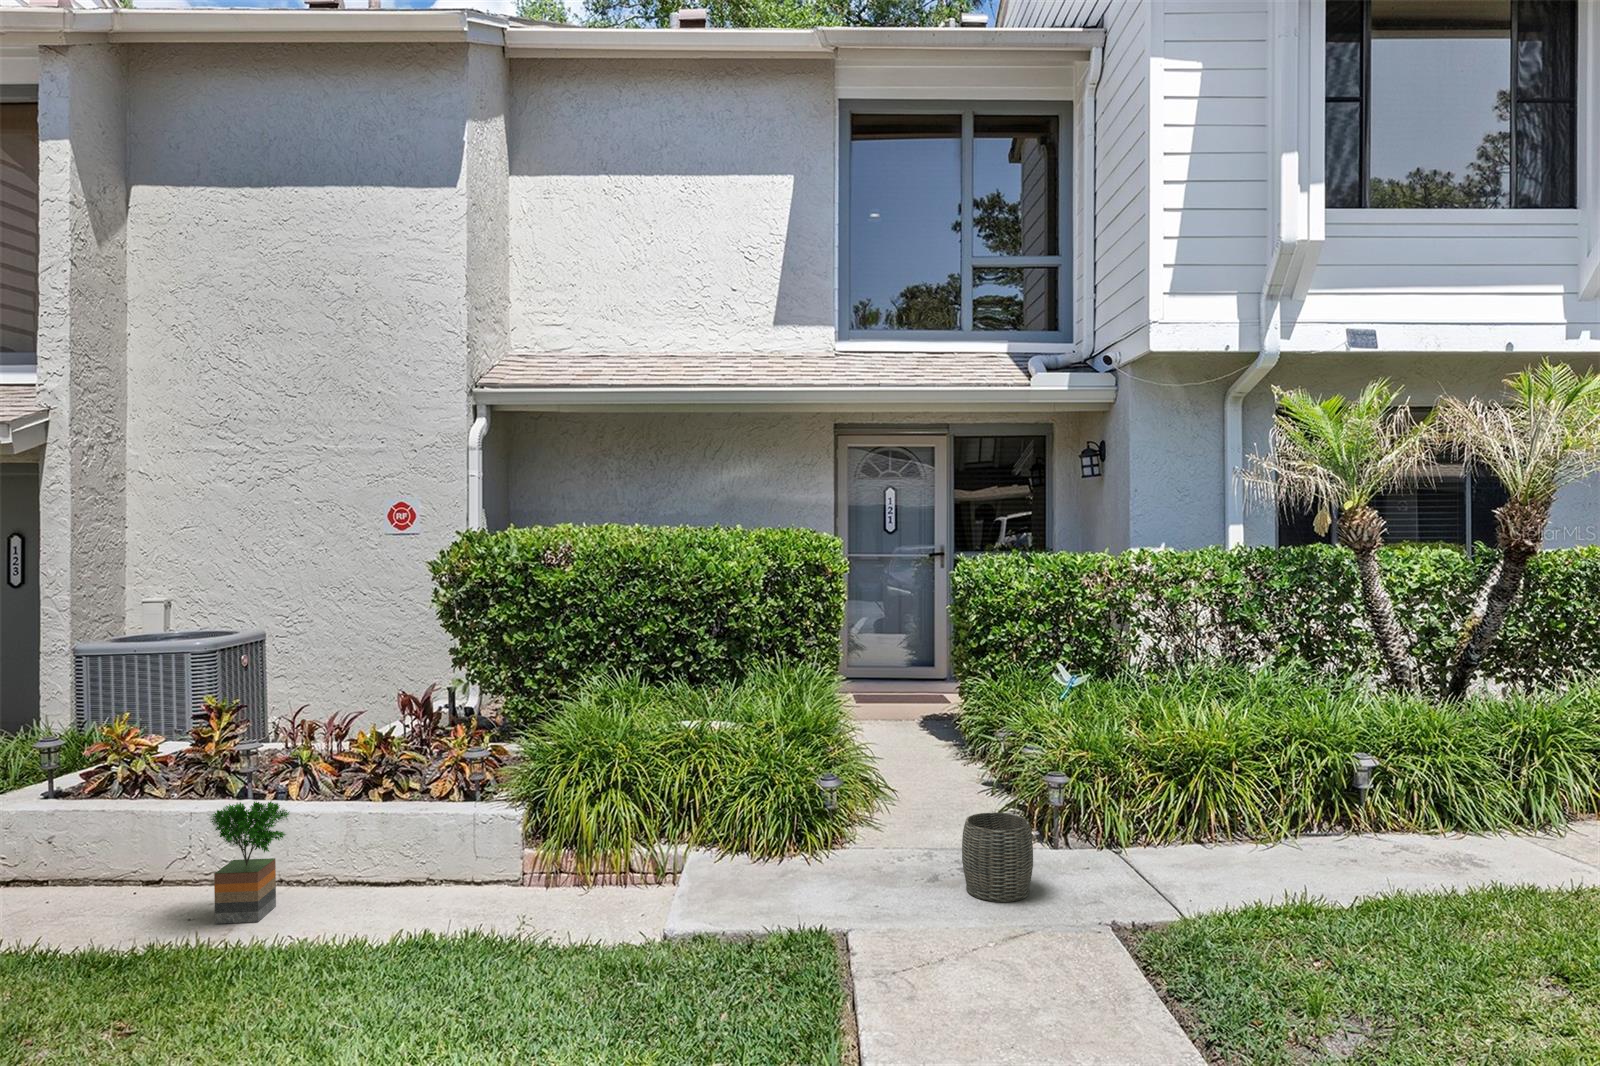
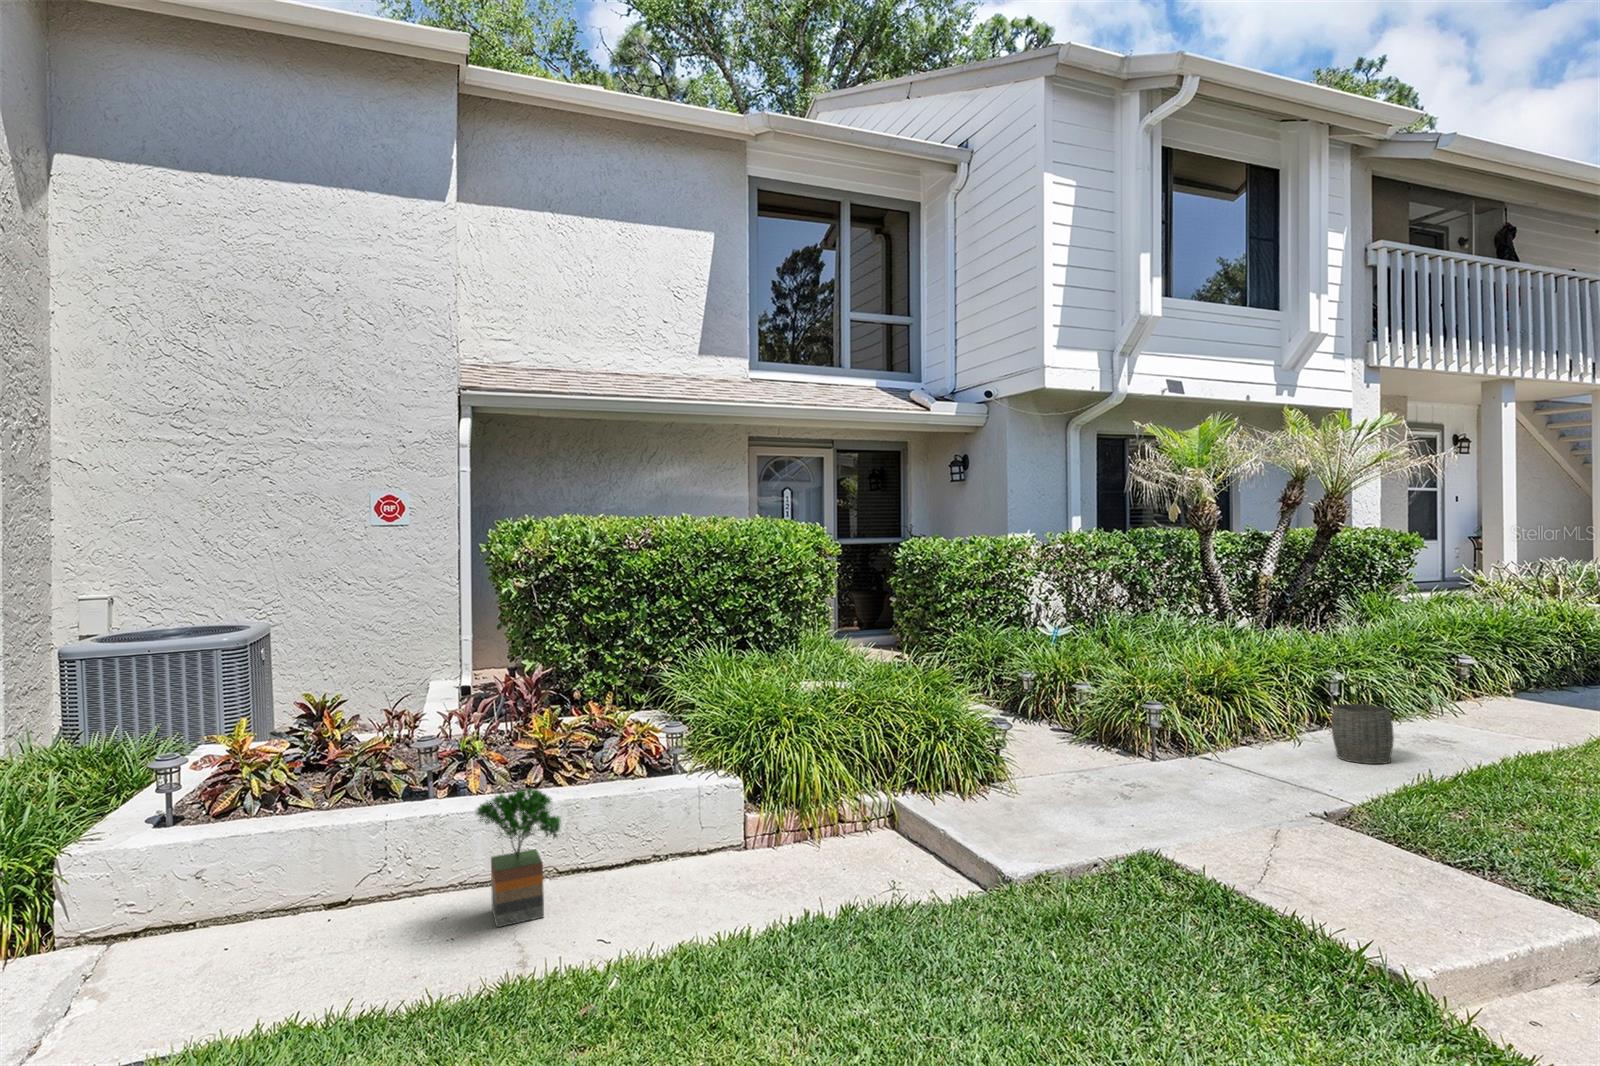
woven basket: present [962,813,1033,902] -> present [1332,704,1394,764]

